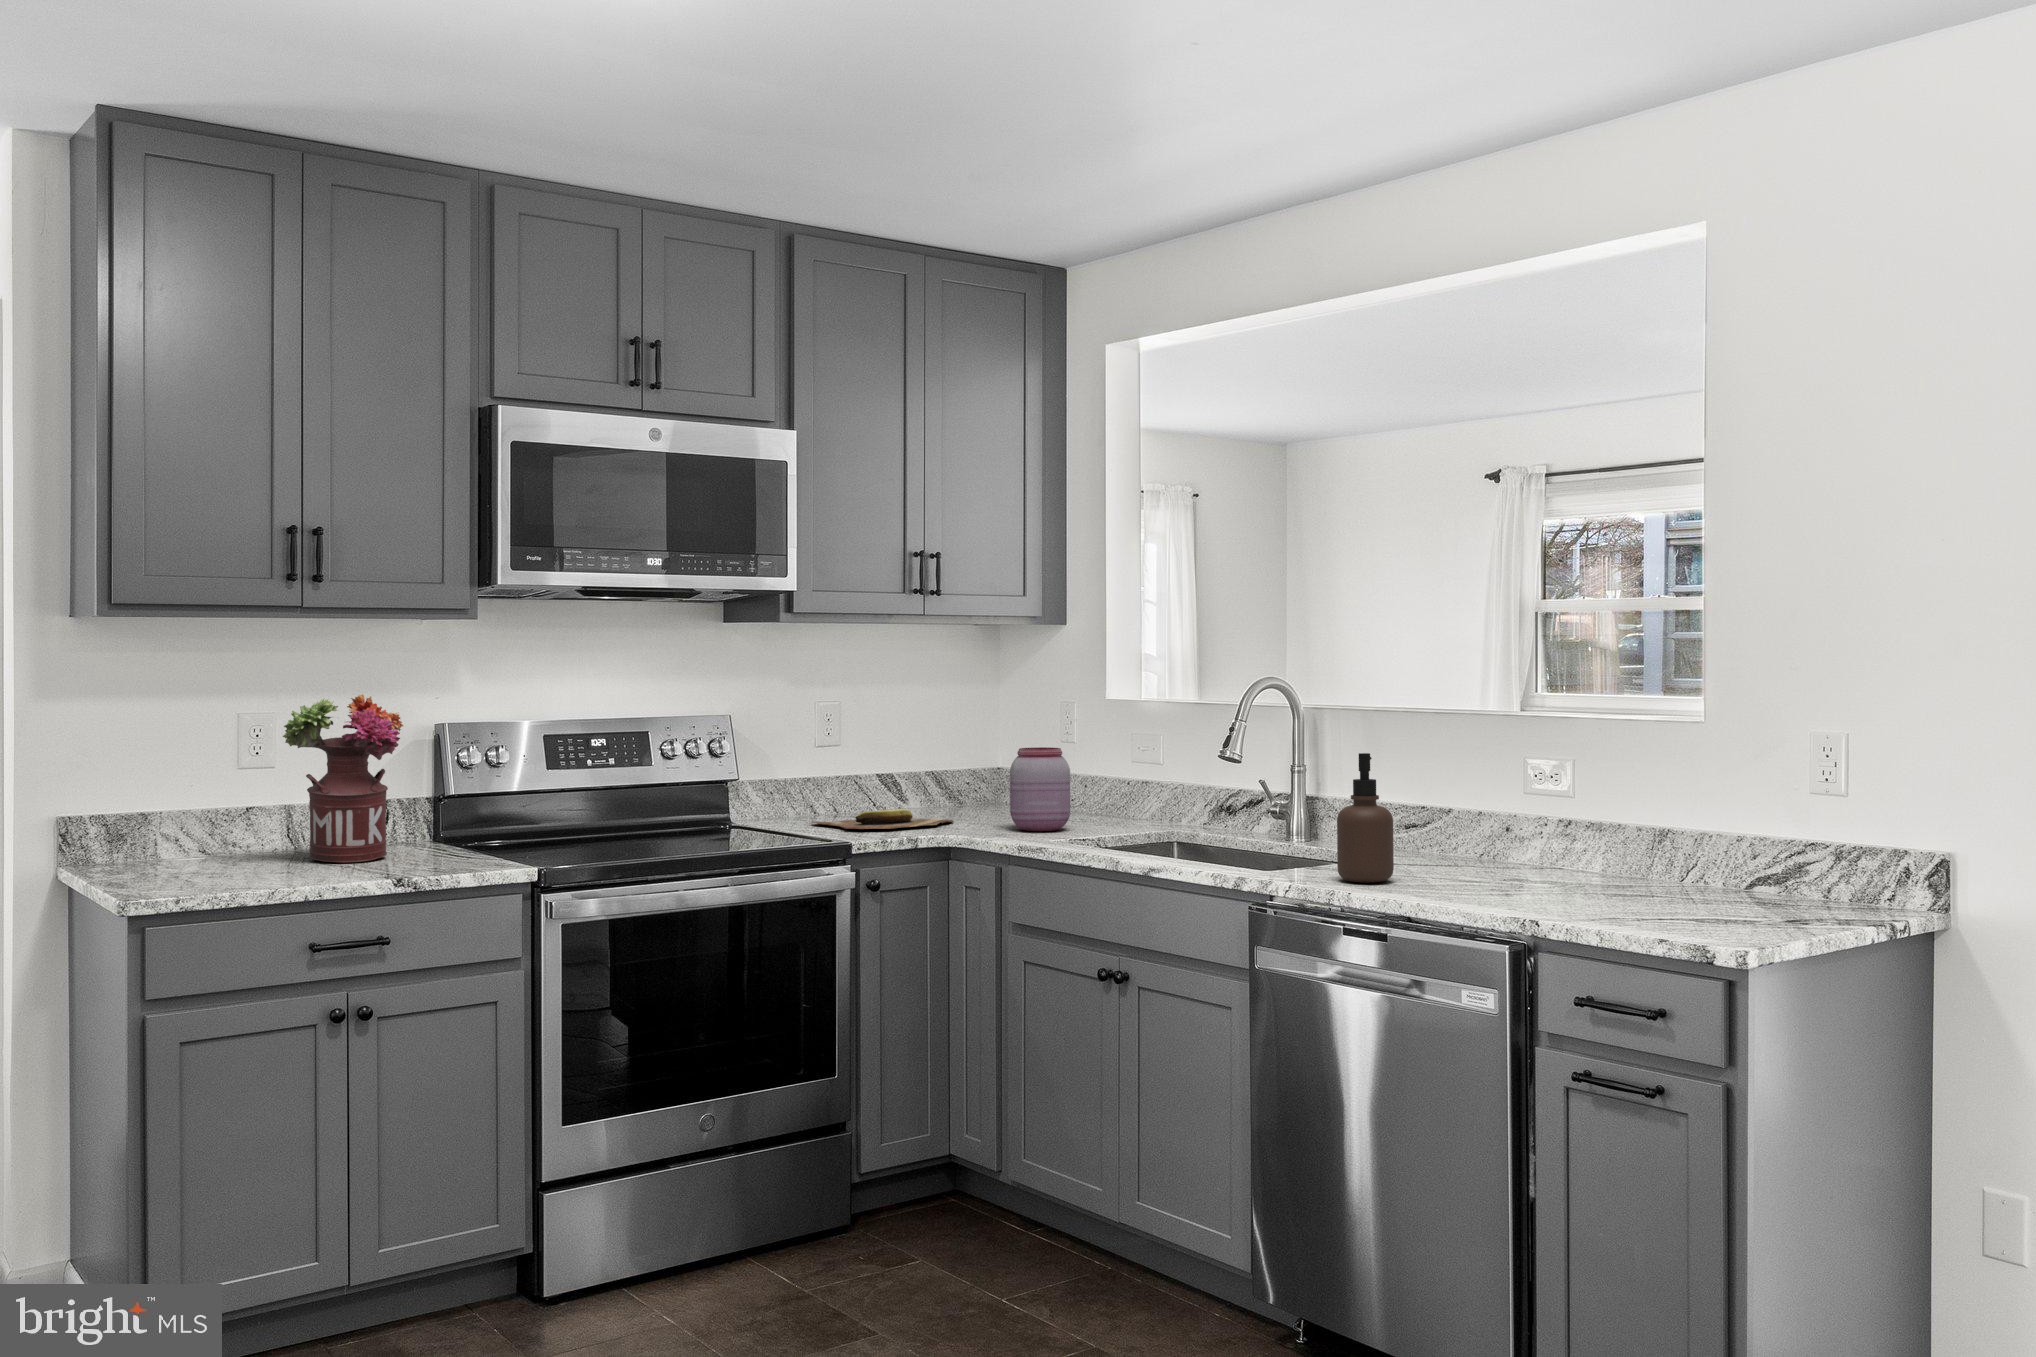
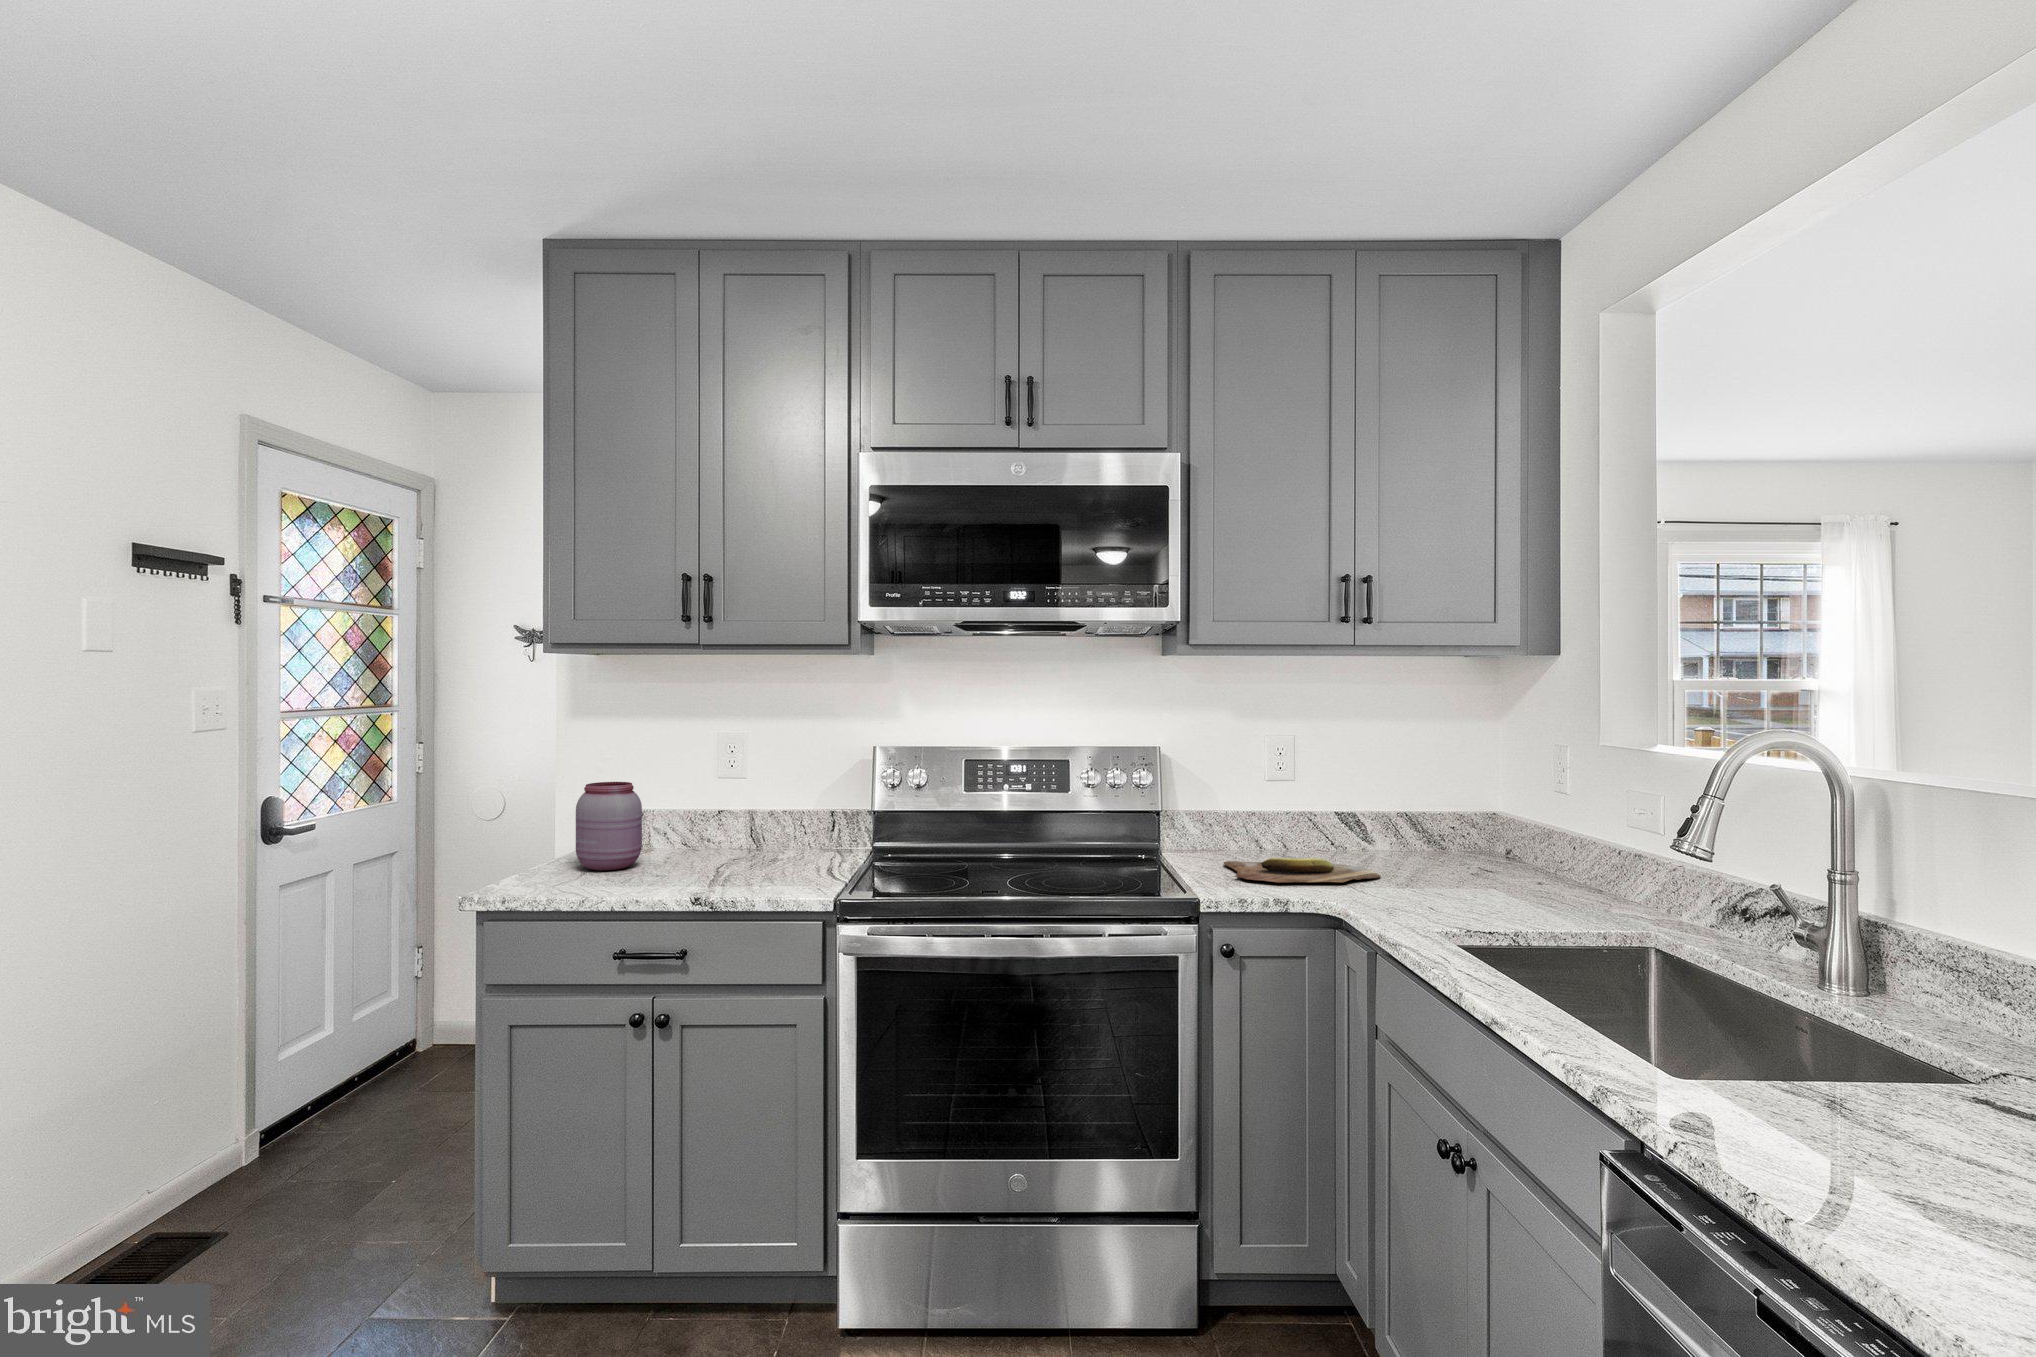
flower arrangement: present [283,694,403,862] -> none [699,721,805,869]
jar: present [1010,747,1070,831] -> present [576,782,642,870]
soap dispenser: present [1337,753,1394,883] -> none [1792,907,1930,1174]

